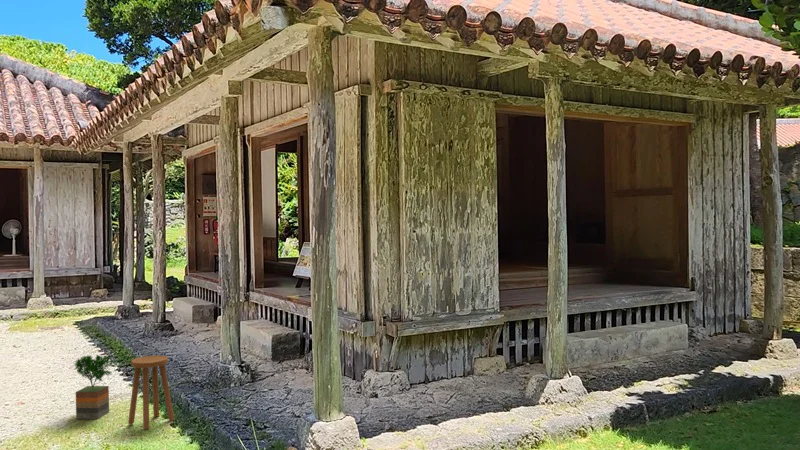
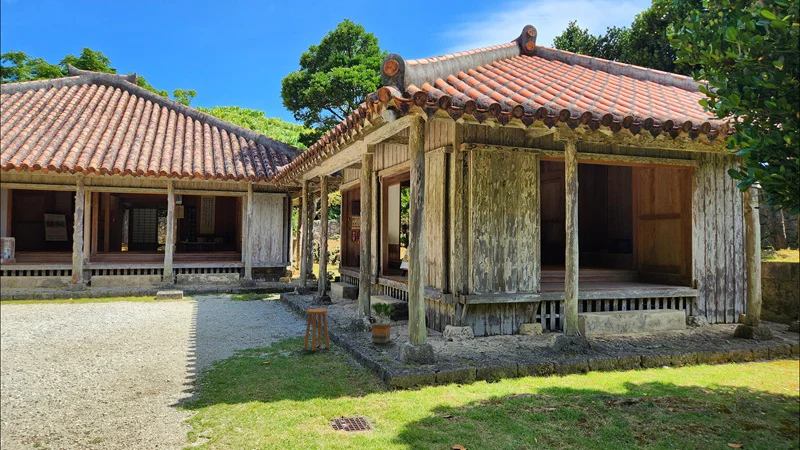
potted tree: present [75,355,115,419] -> present [371,302,394,343]

